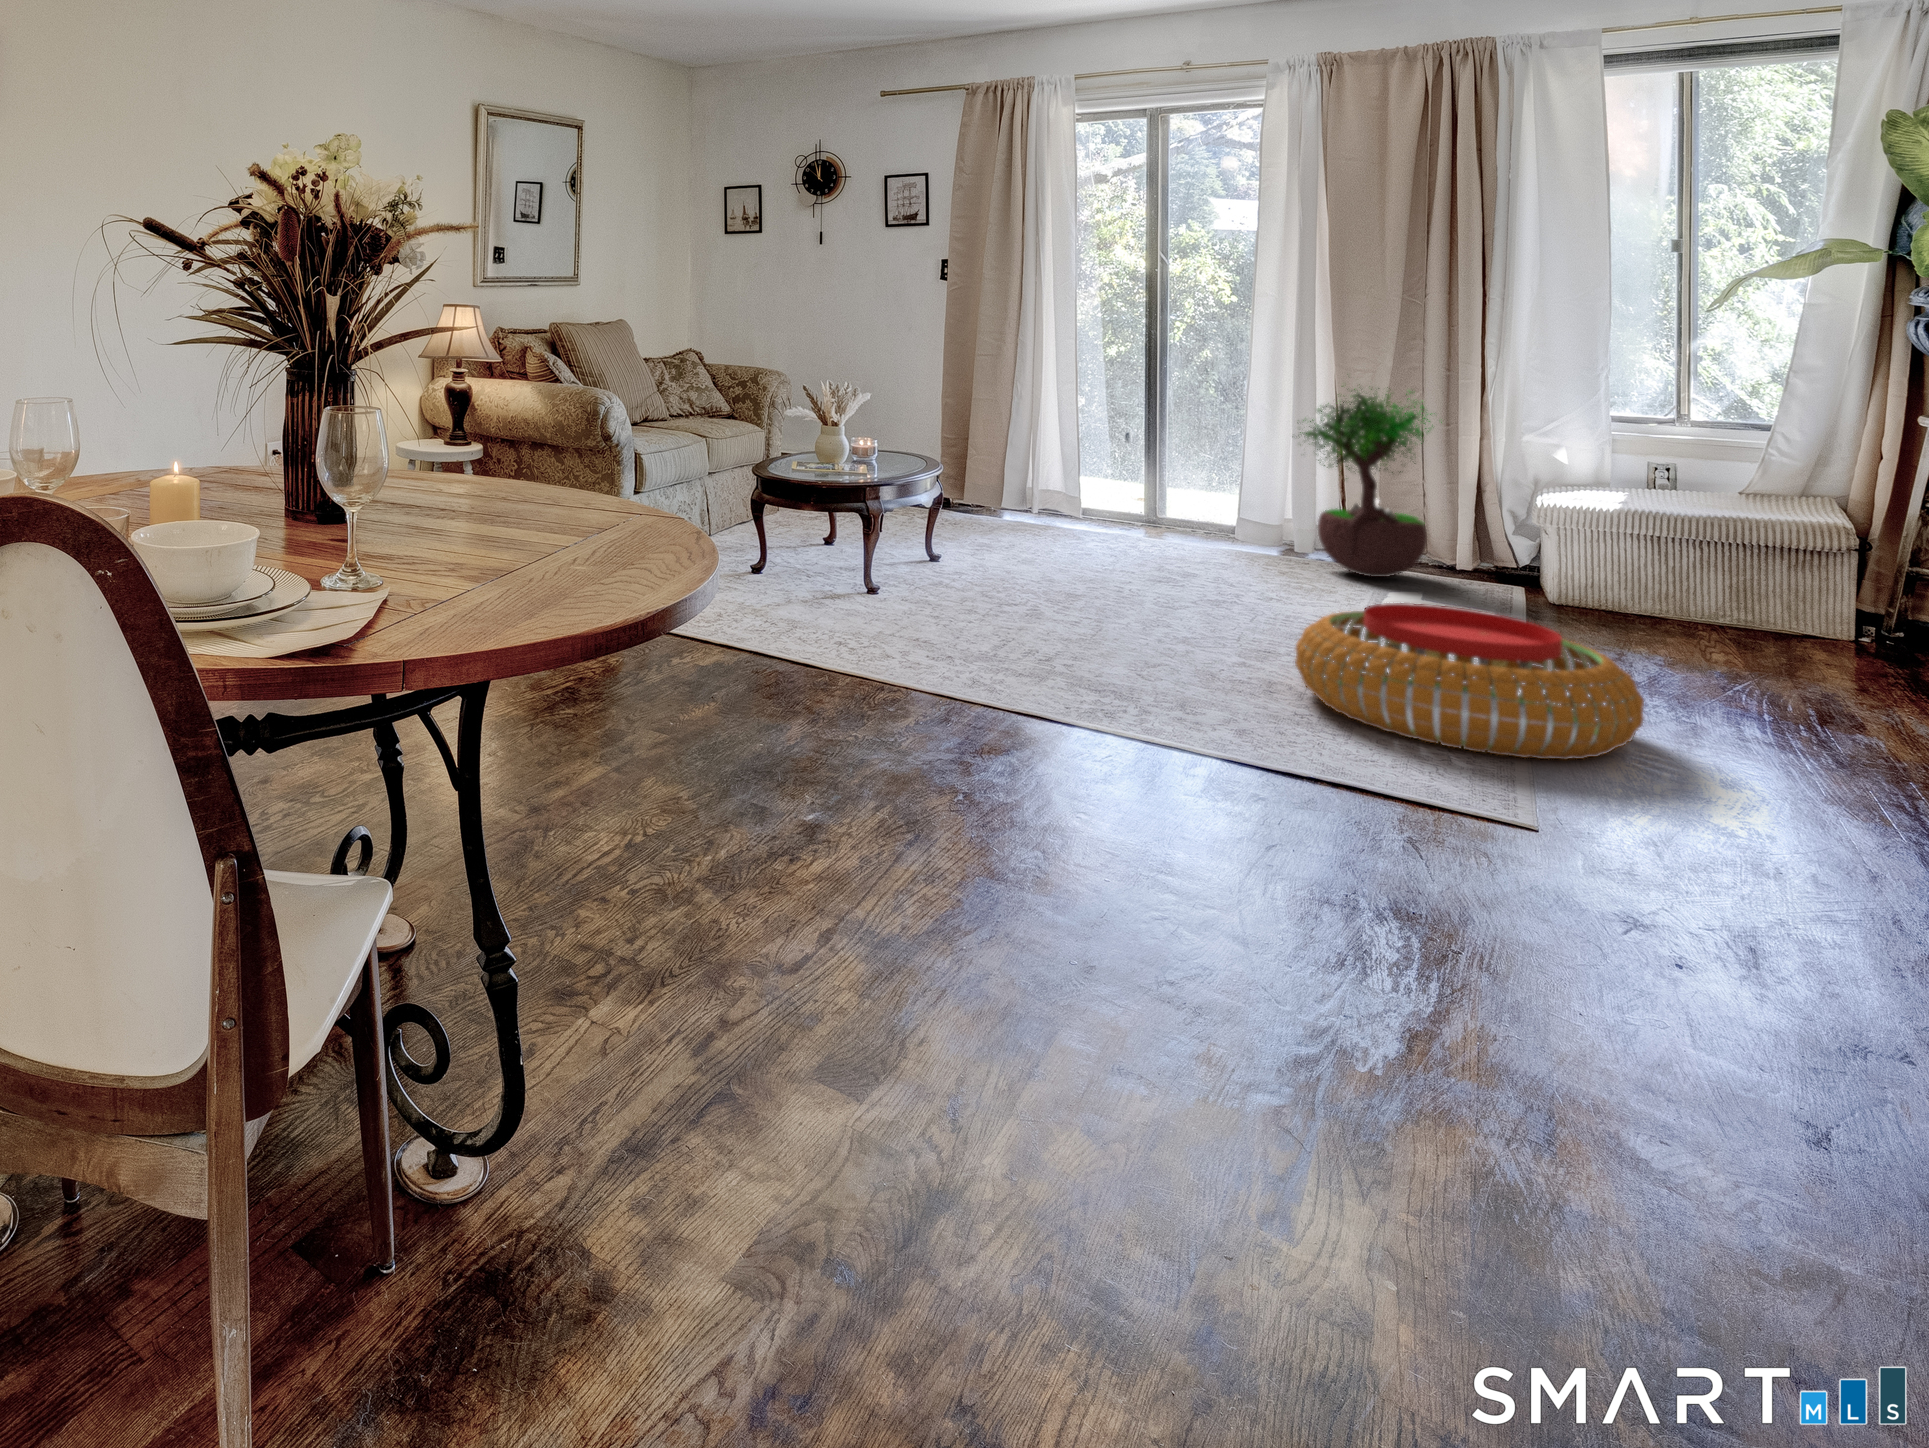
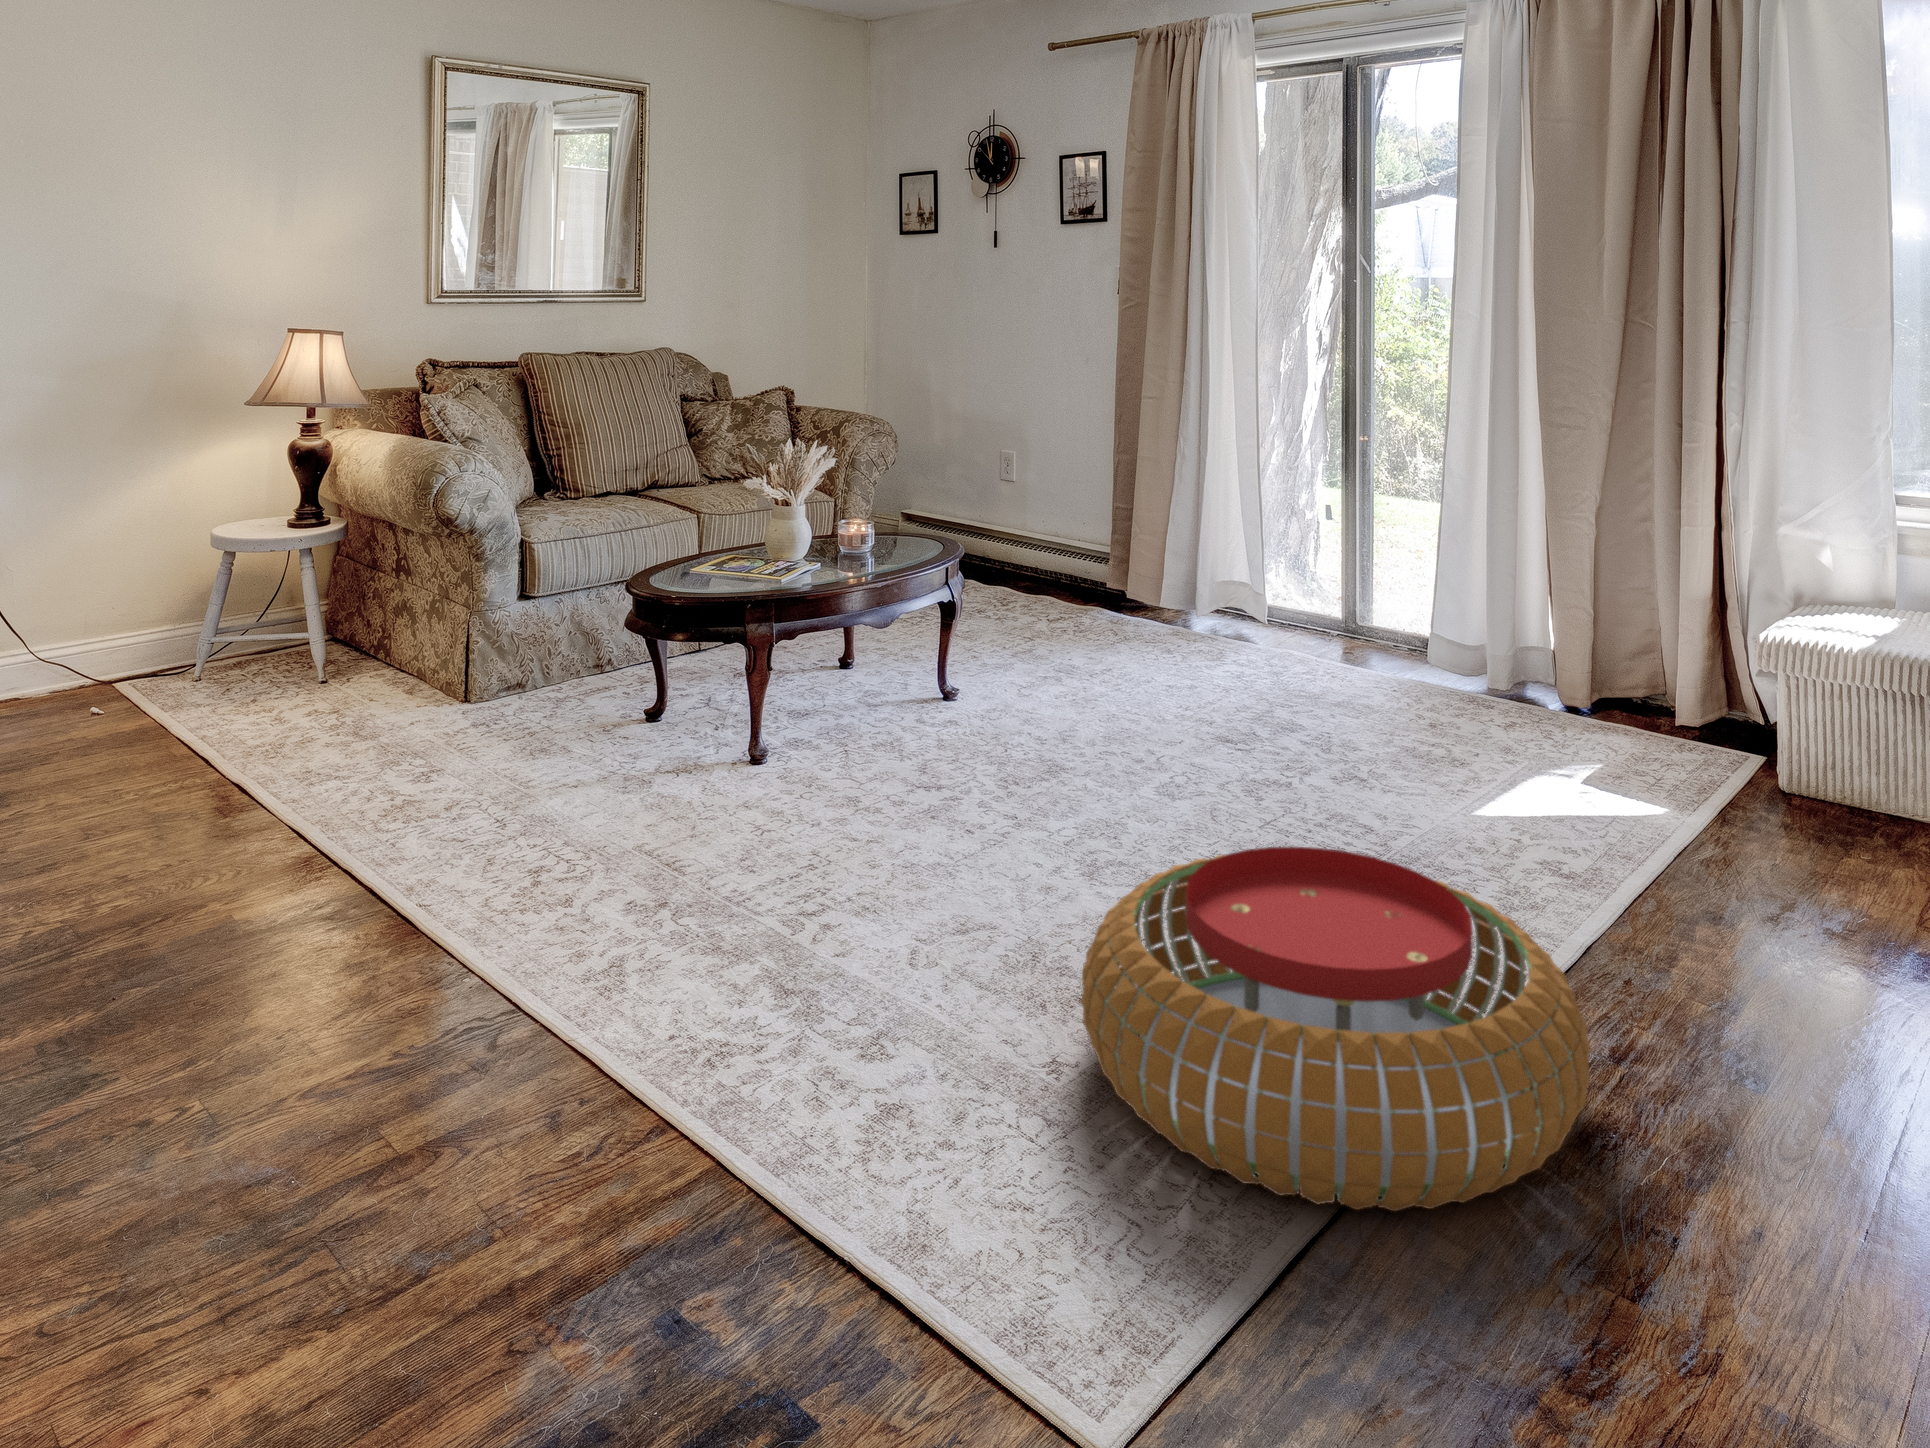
potted tree: present [1297,384,1442,577] -> none [1449,431,1640,734]

